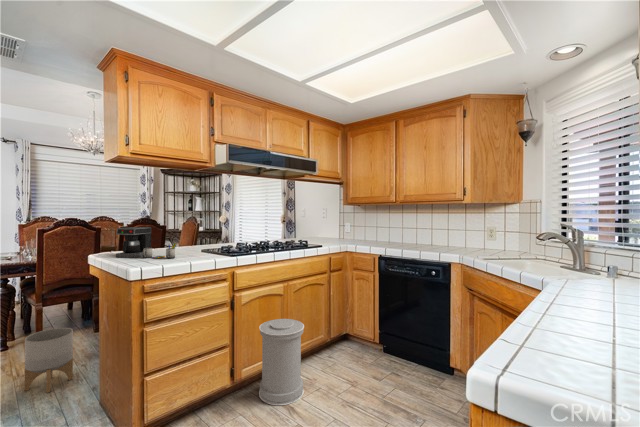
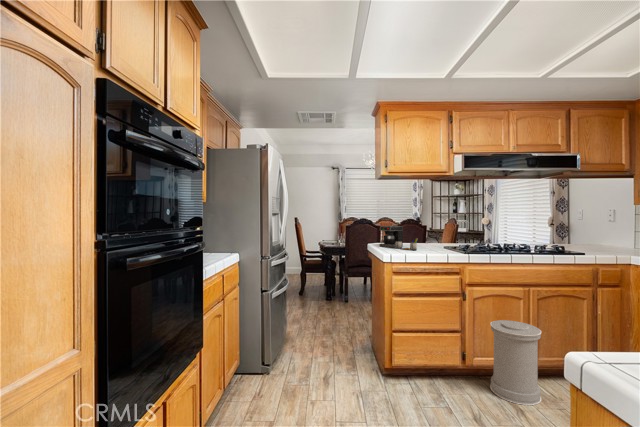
planter: present [24,328,73,393] -> none [336,292,359,331]

